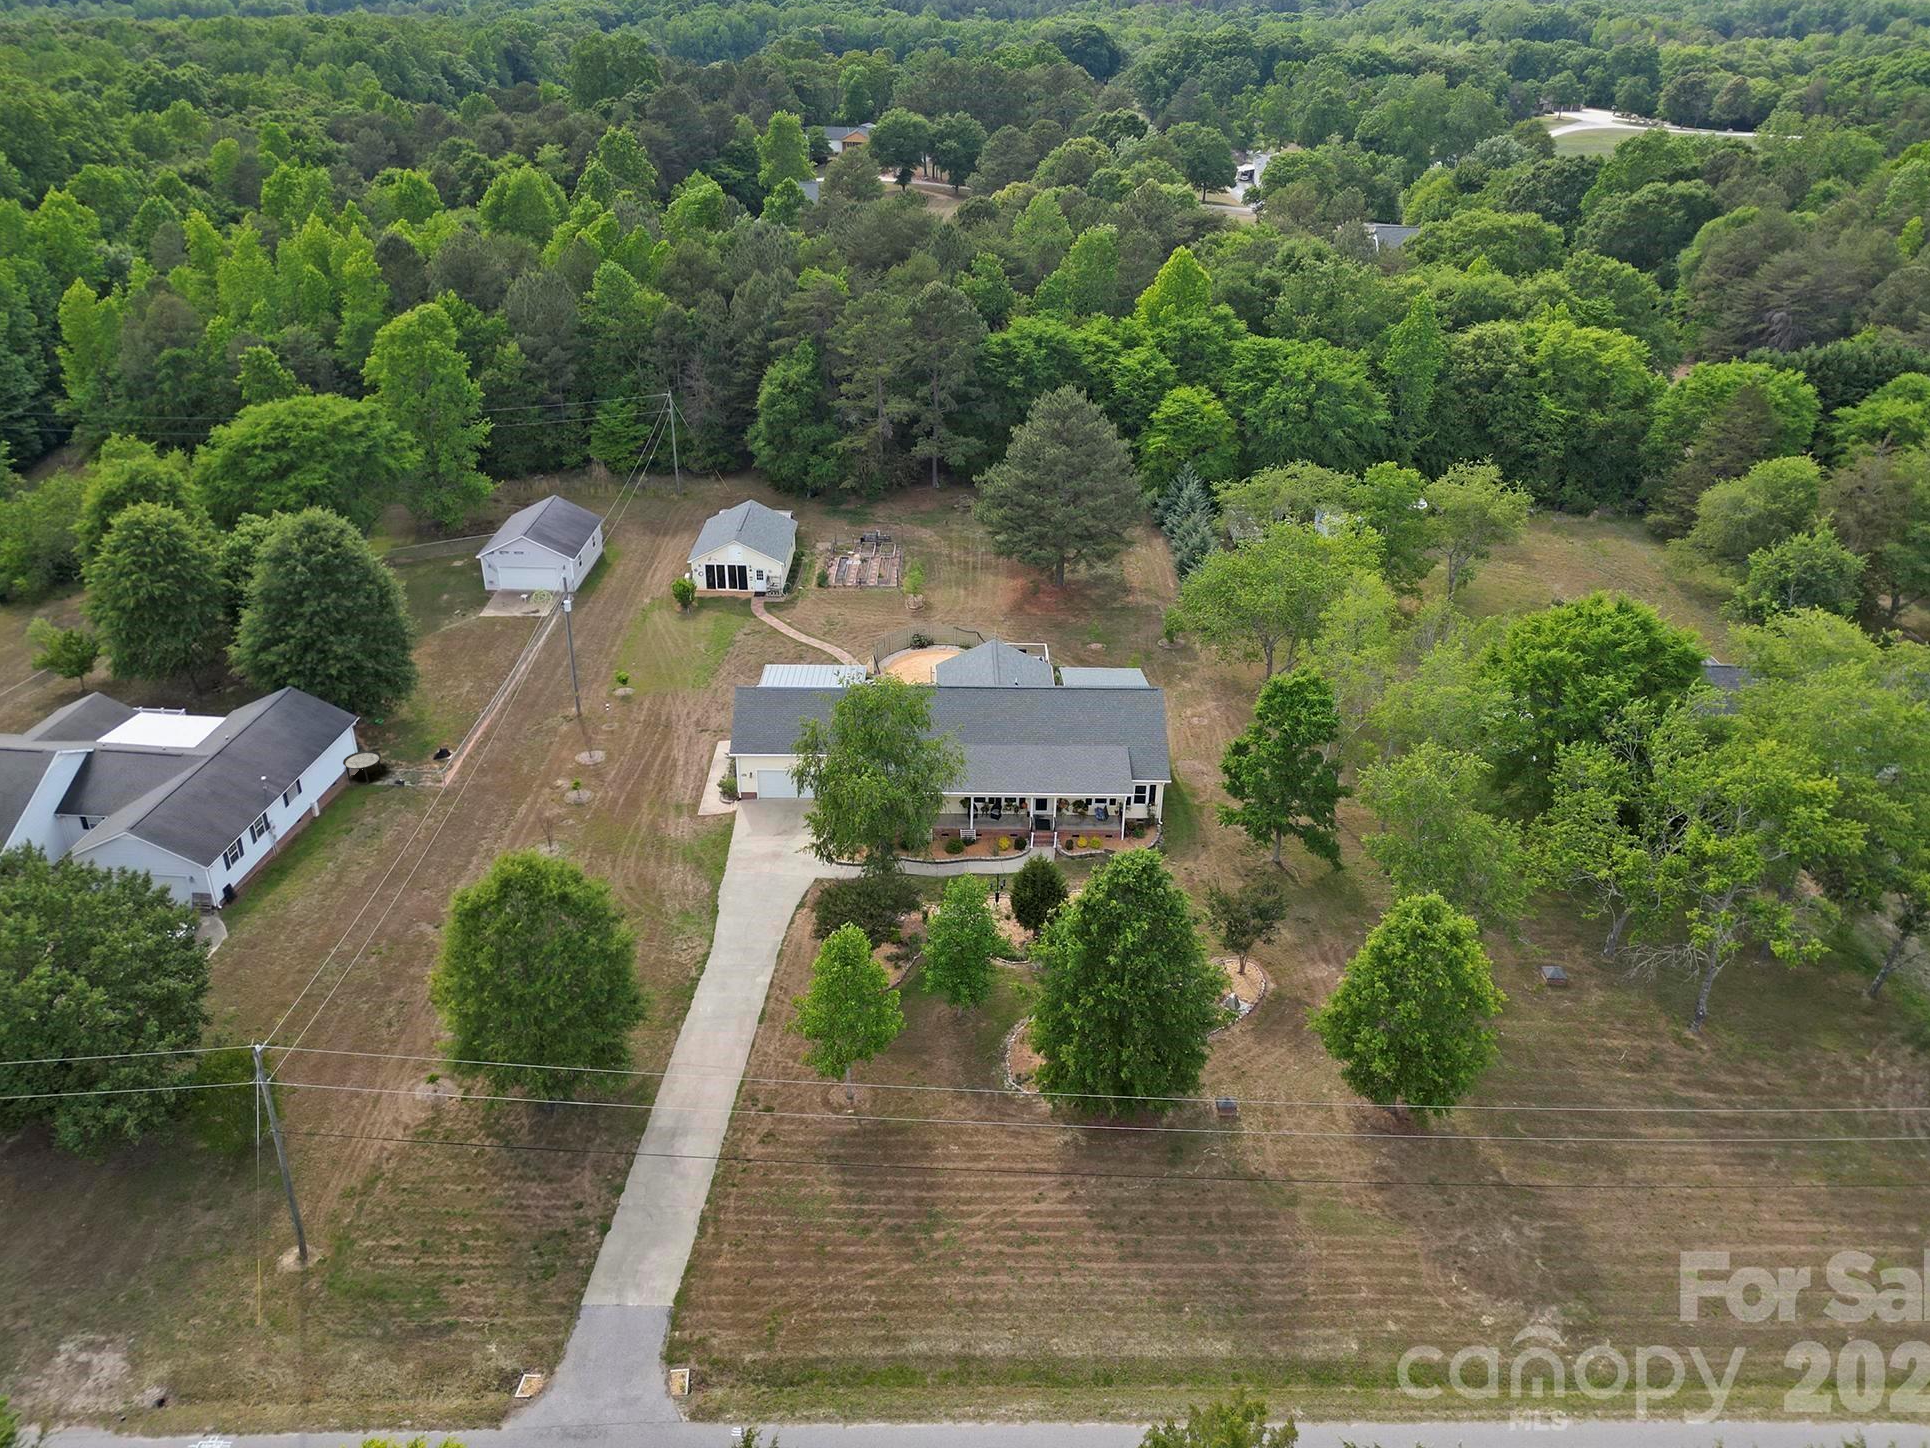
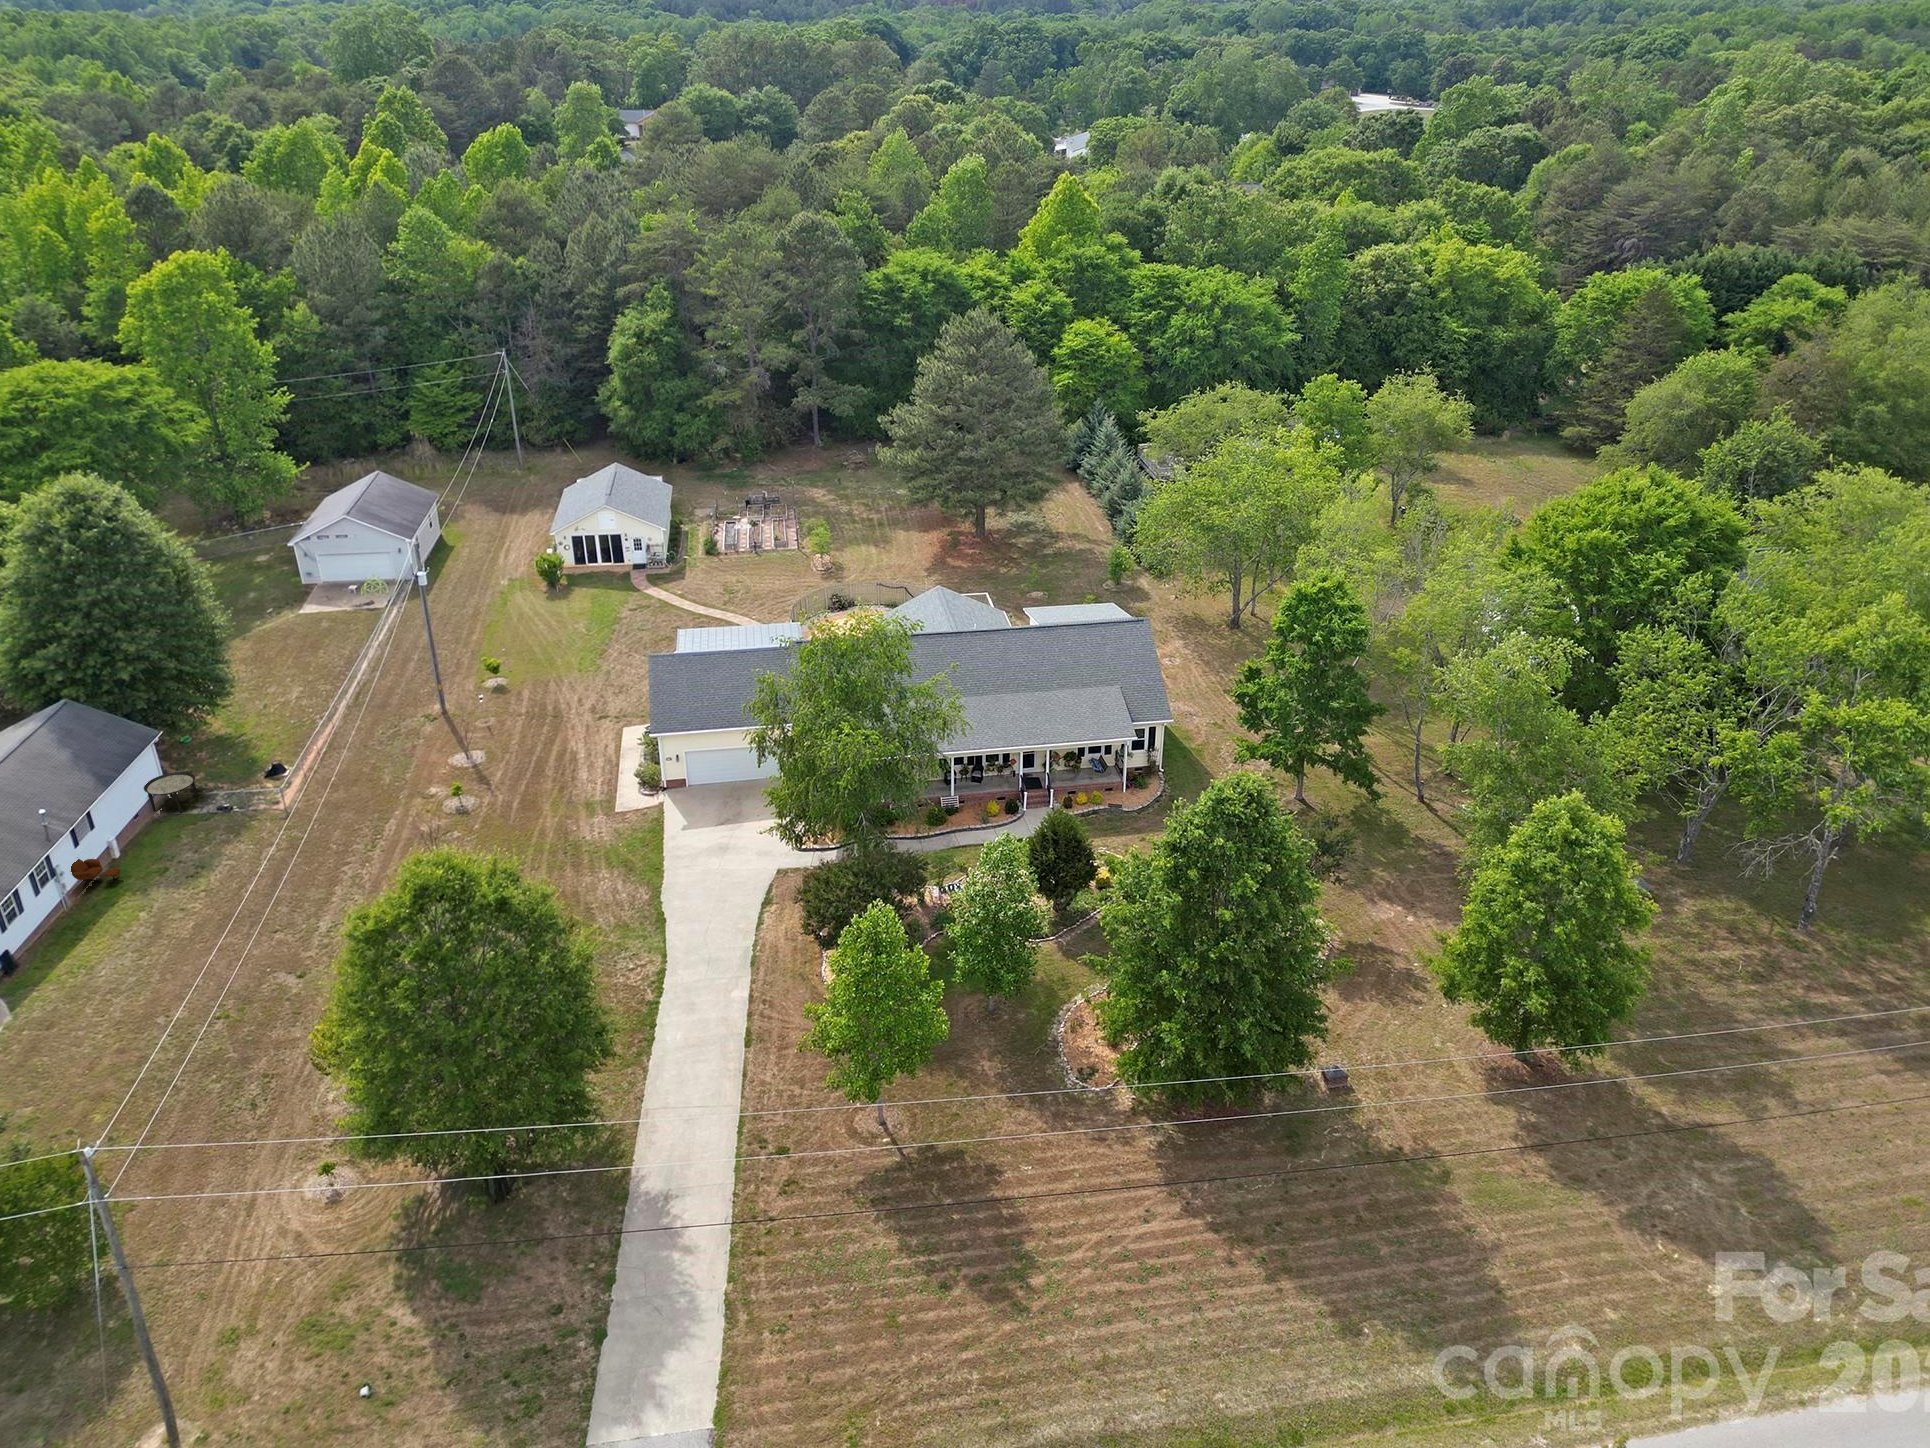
lounge chair: none [281,810,322,839] -> present [71,857,122,889]

